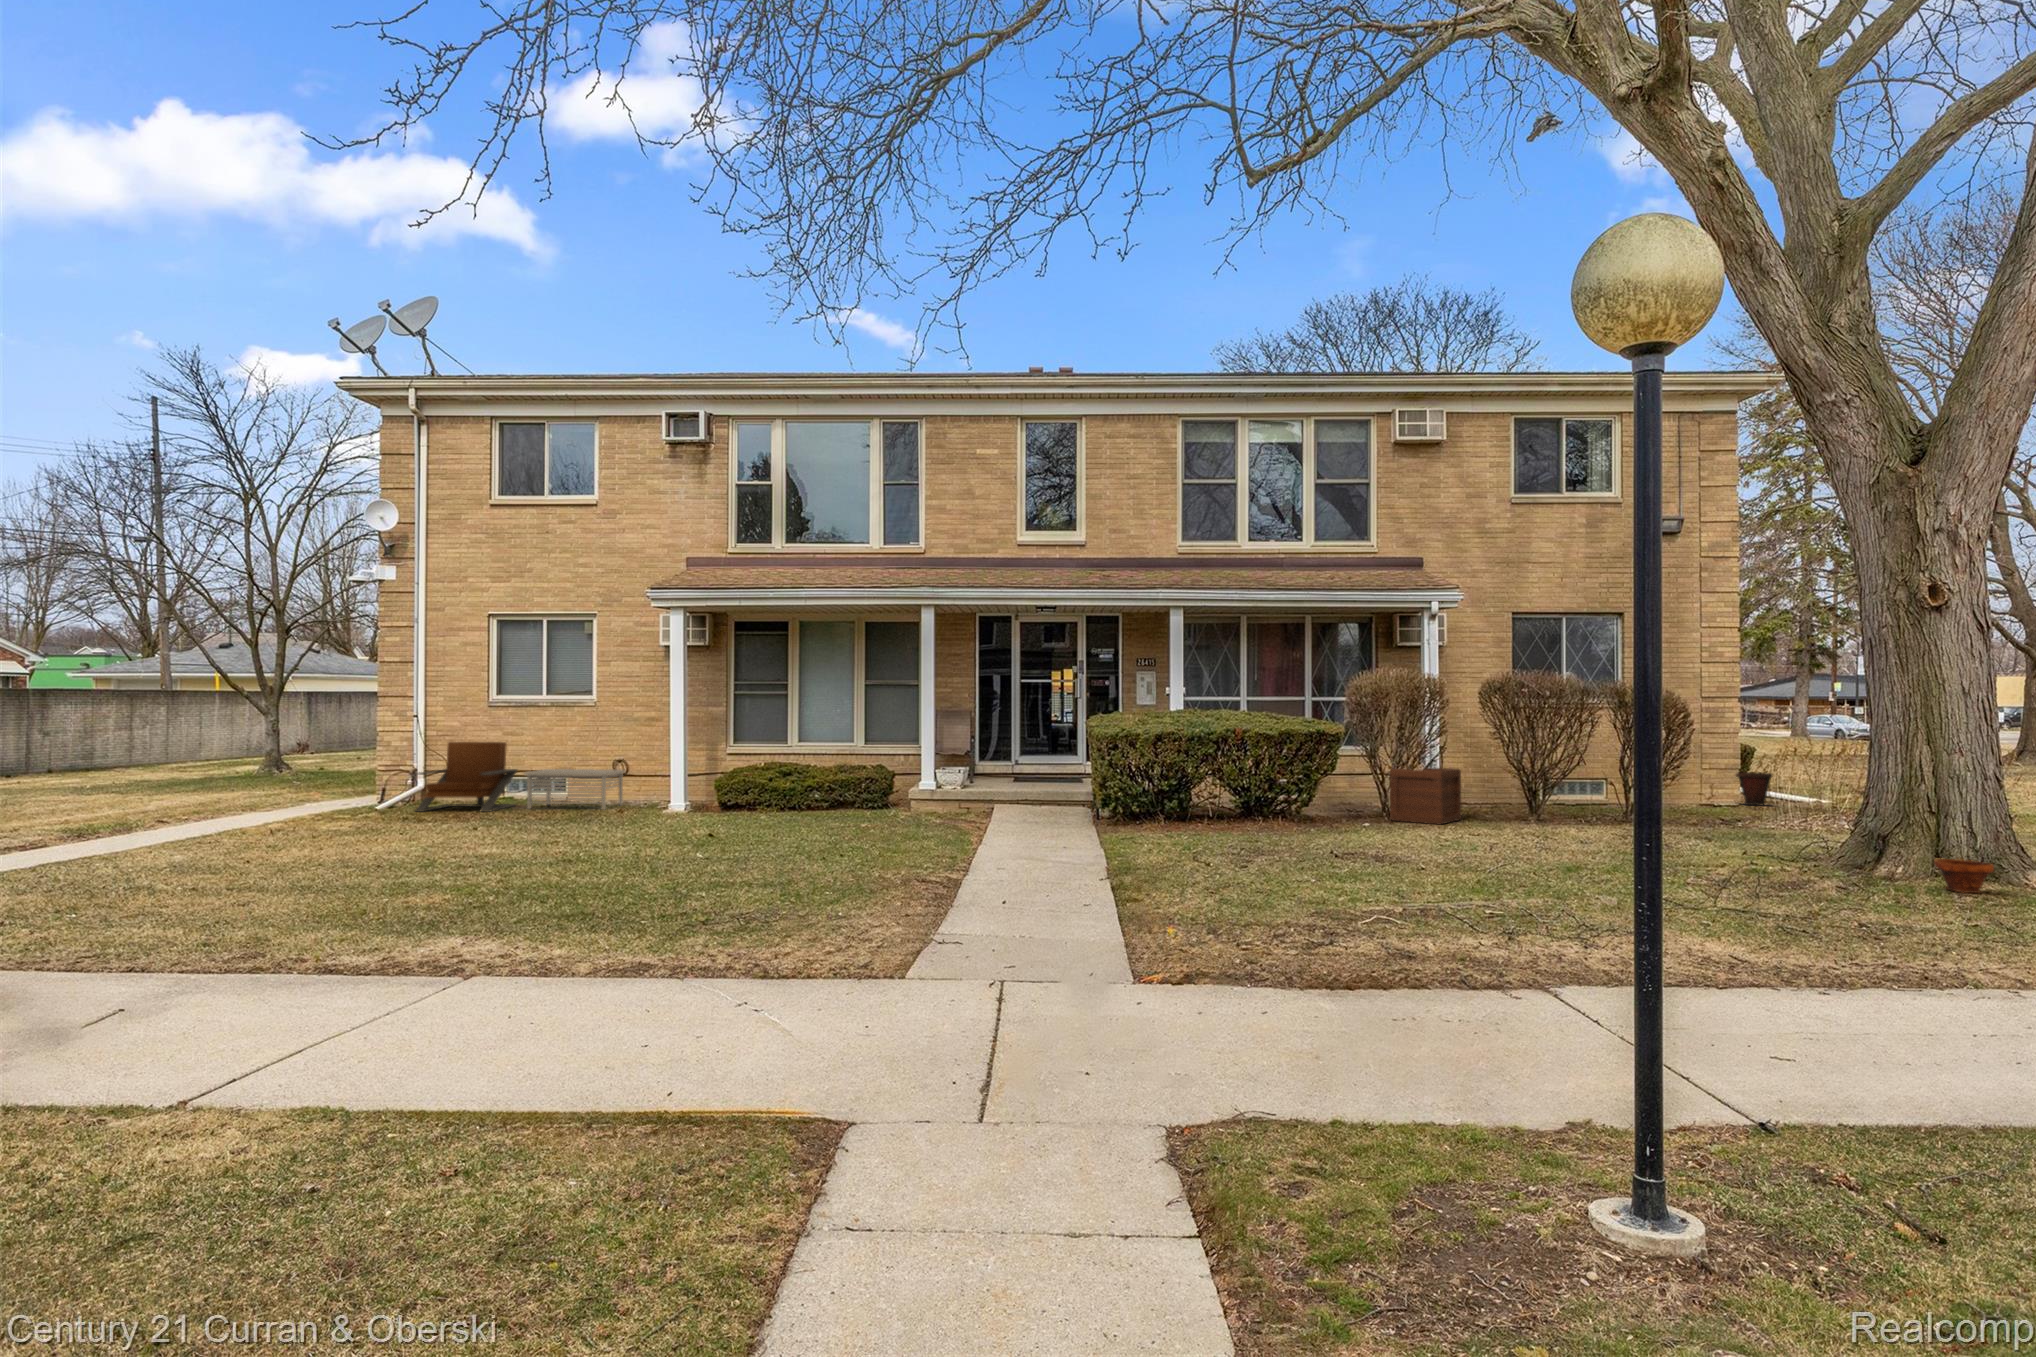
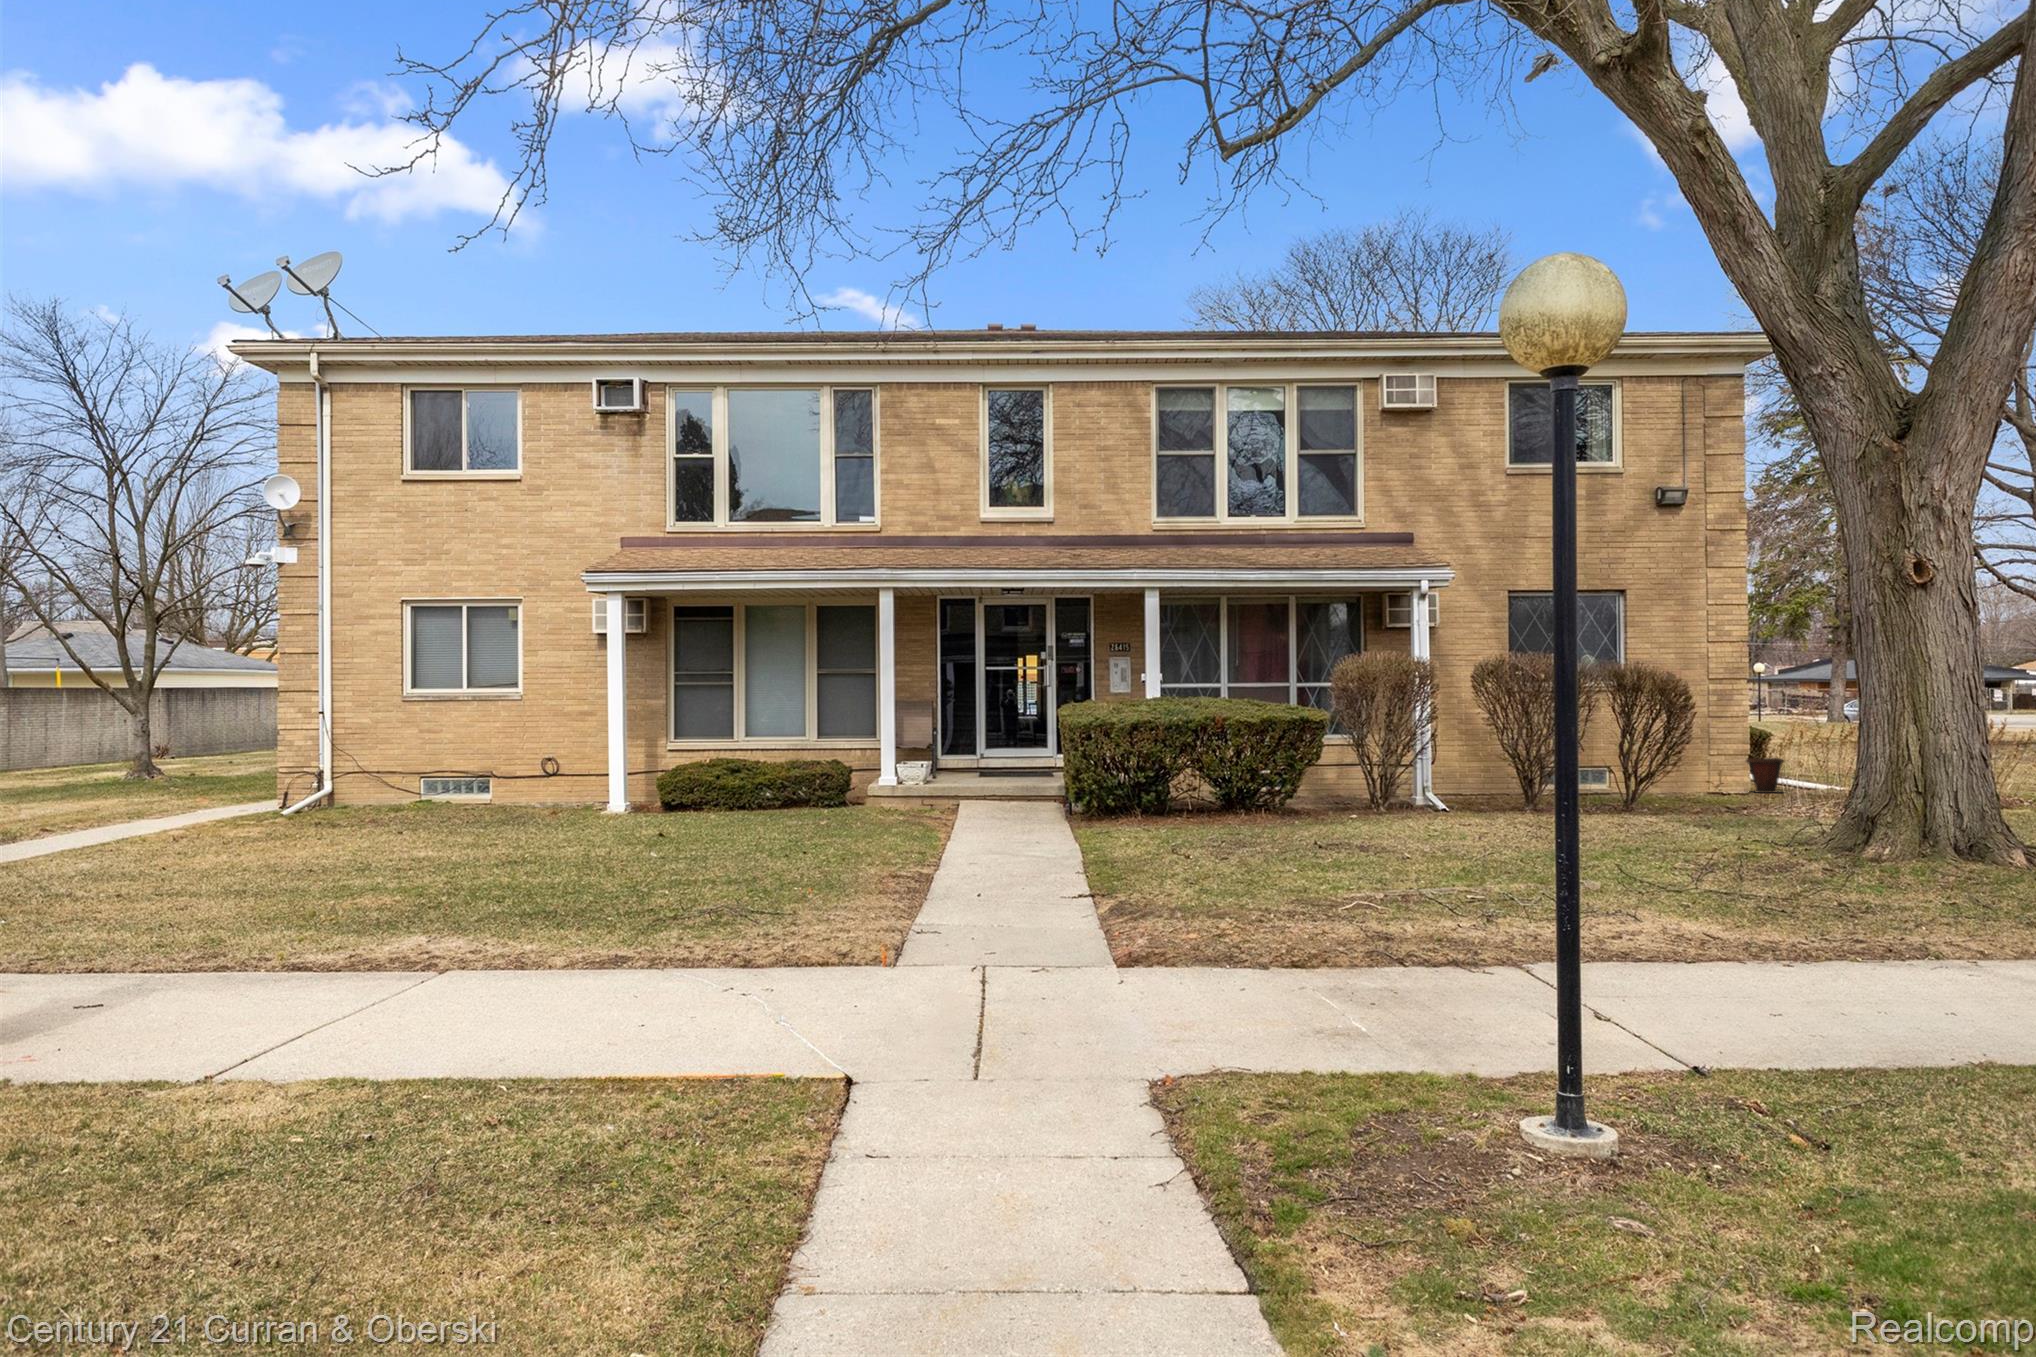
lounge chair: present [416,742,517,812] -> none [323,741,434,819]
wooden crate: present [1390,767,1461,824] -> none [1381,756,1456,816]
storage bench: present [524,769,624,809] -> none [443,770,553,814]
planter: present [1934,858,1994,893] -> none [1917,839,1973,873]

